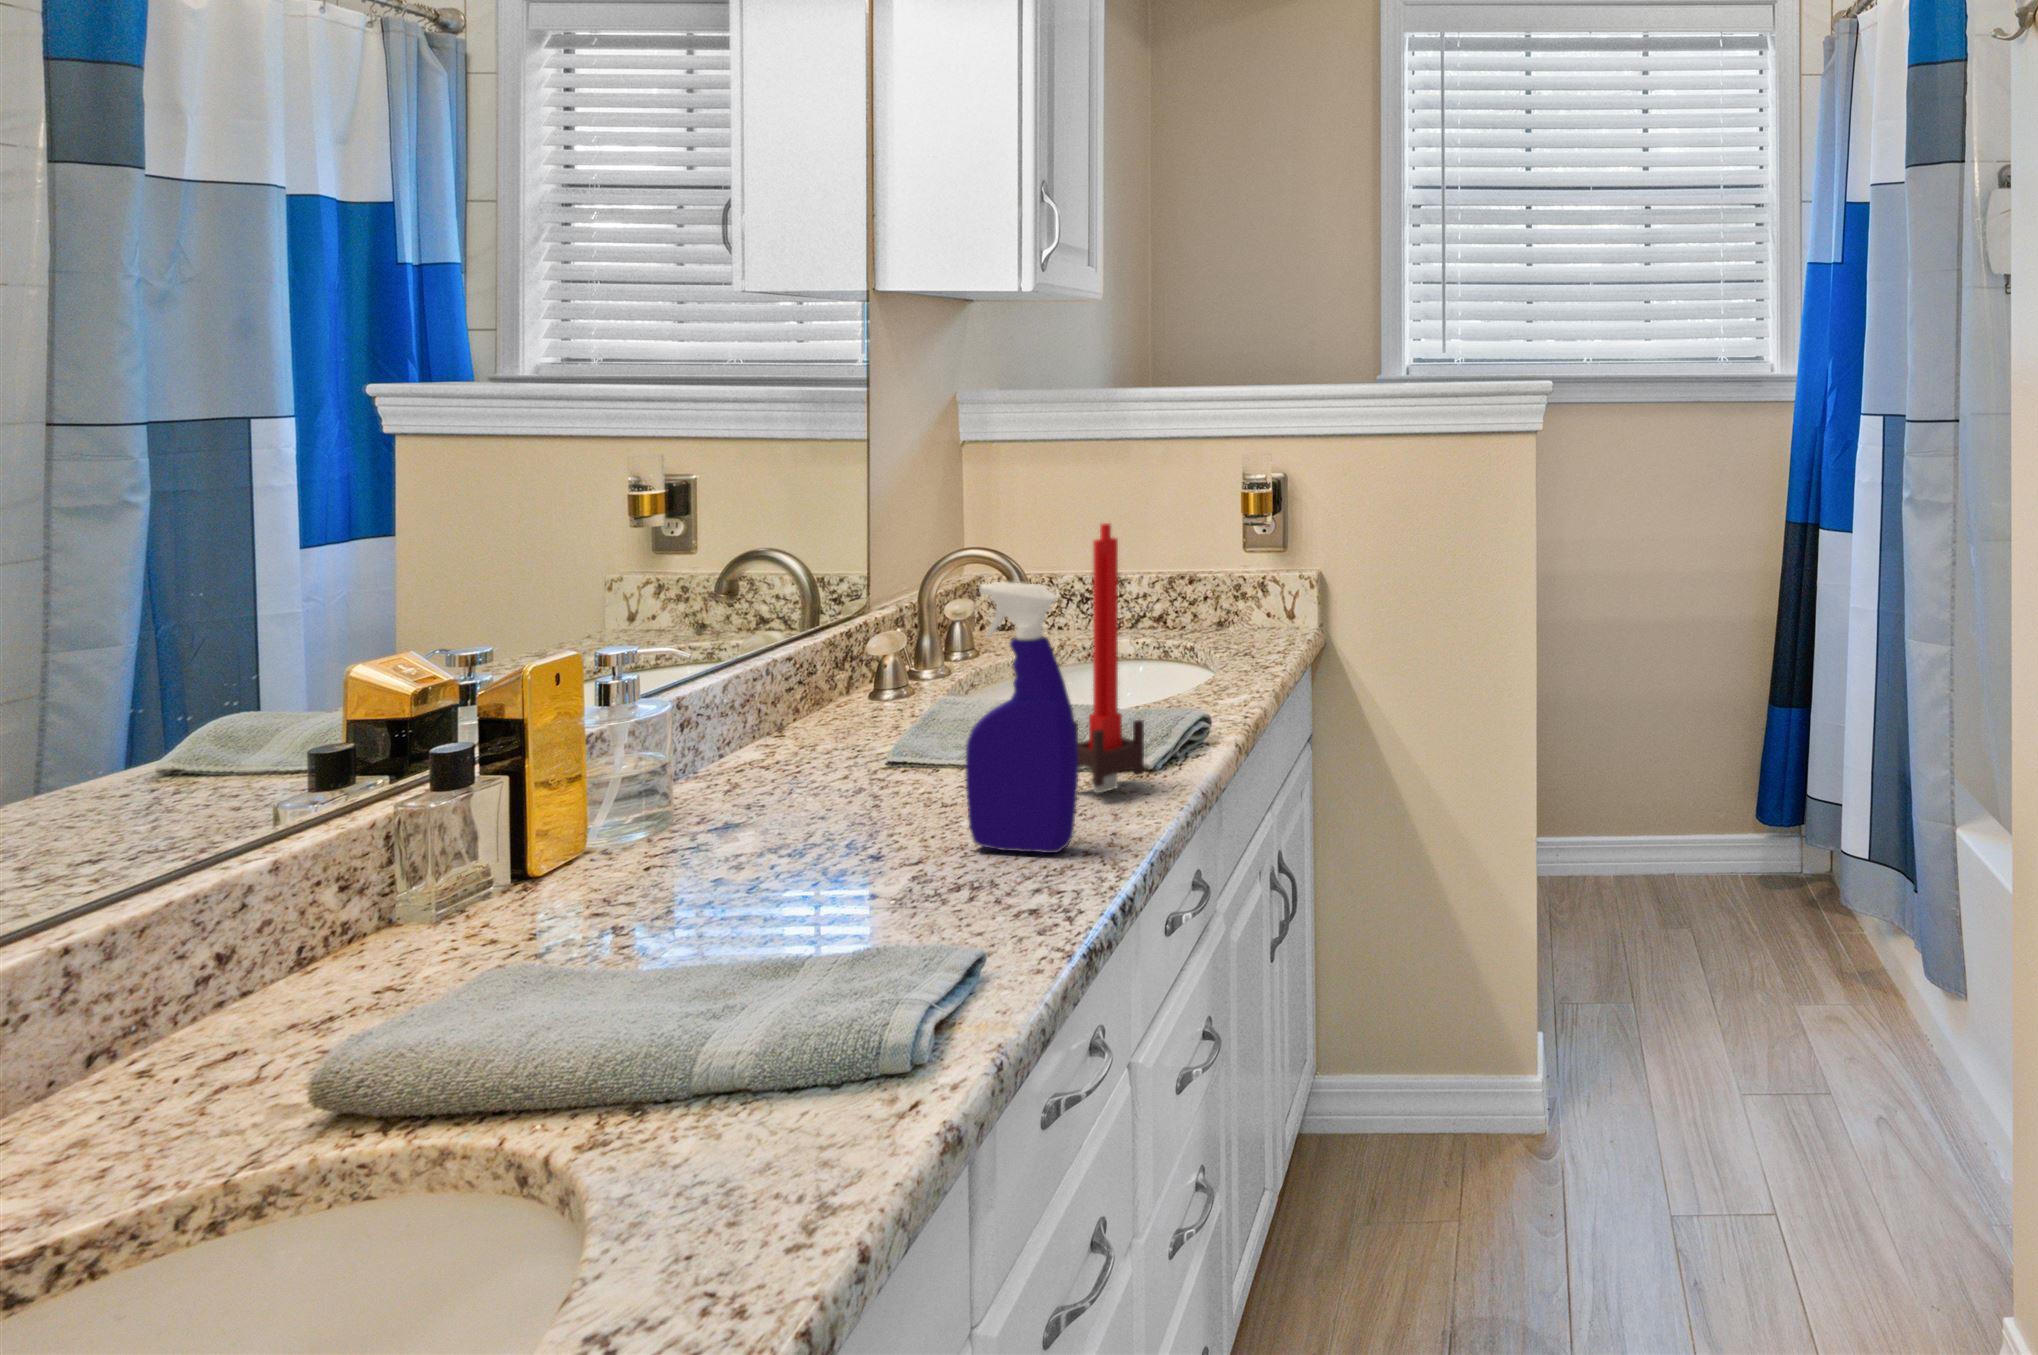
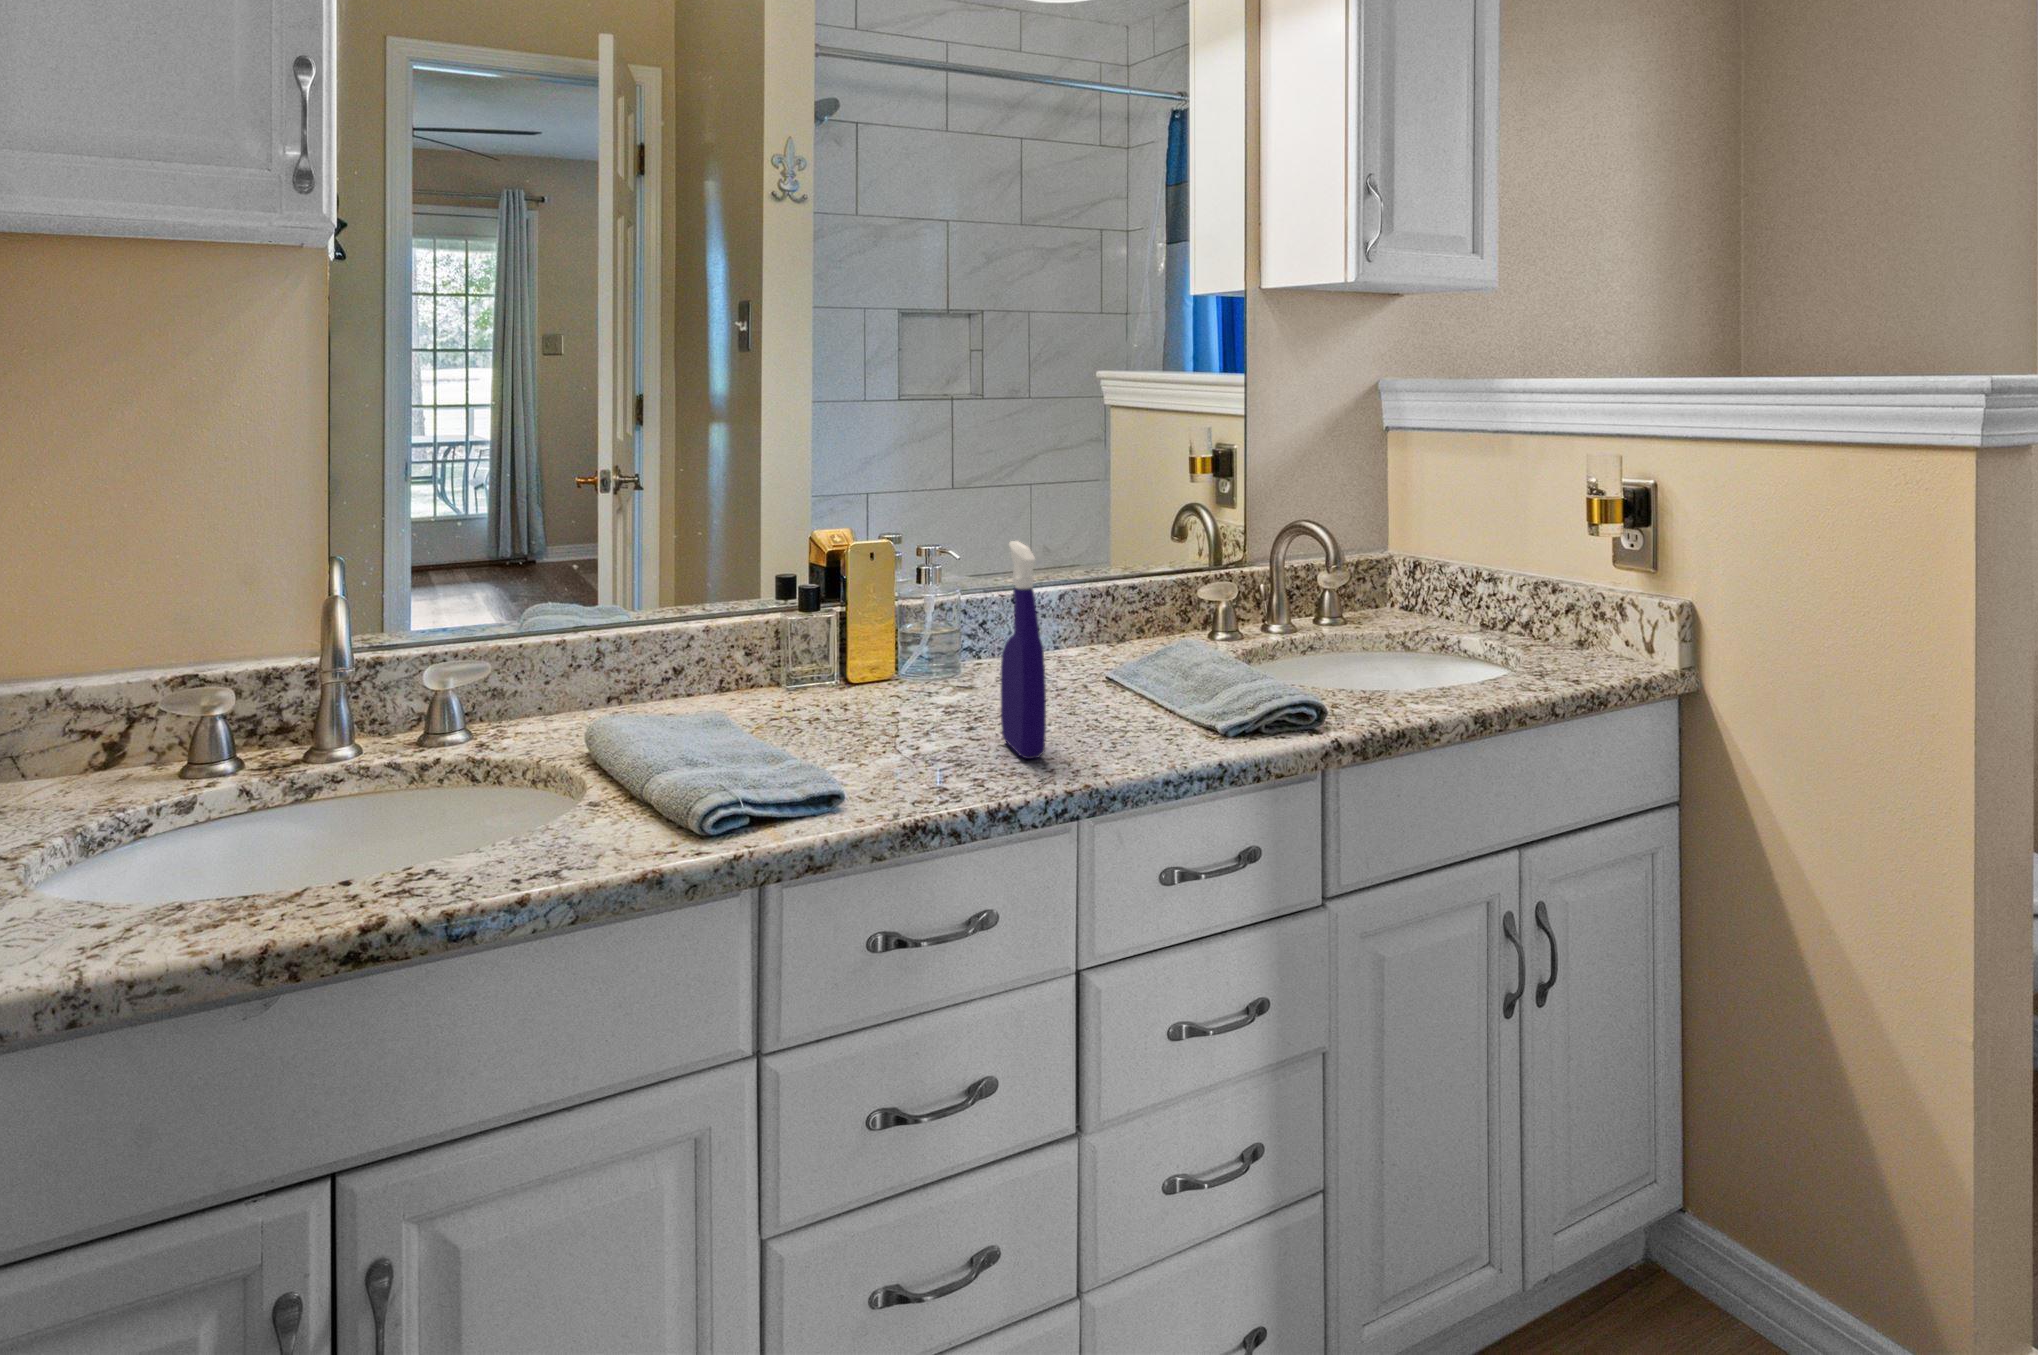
candle: present [1075,523,1144,793] -> none [1129,509,1180,736]

